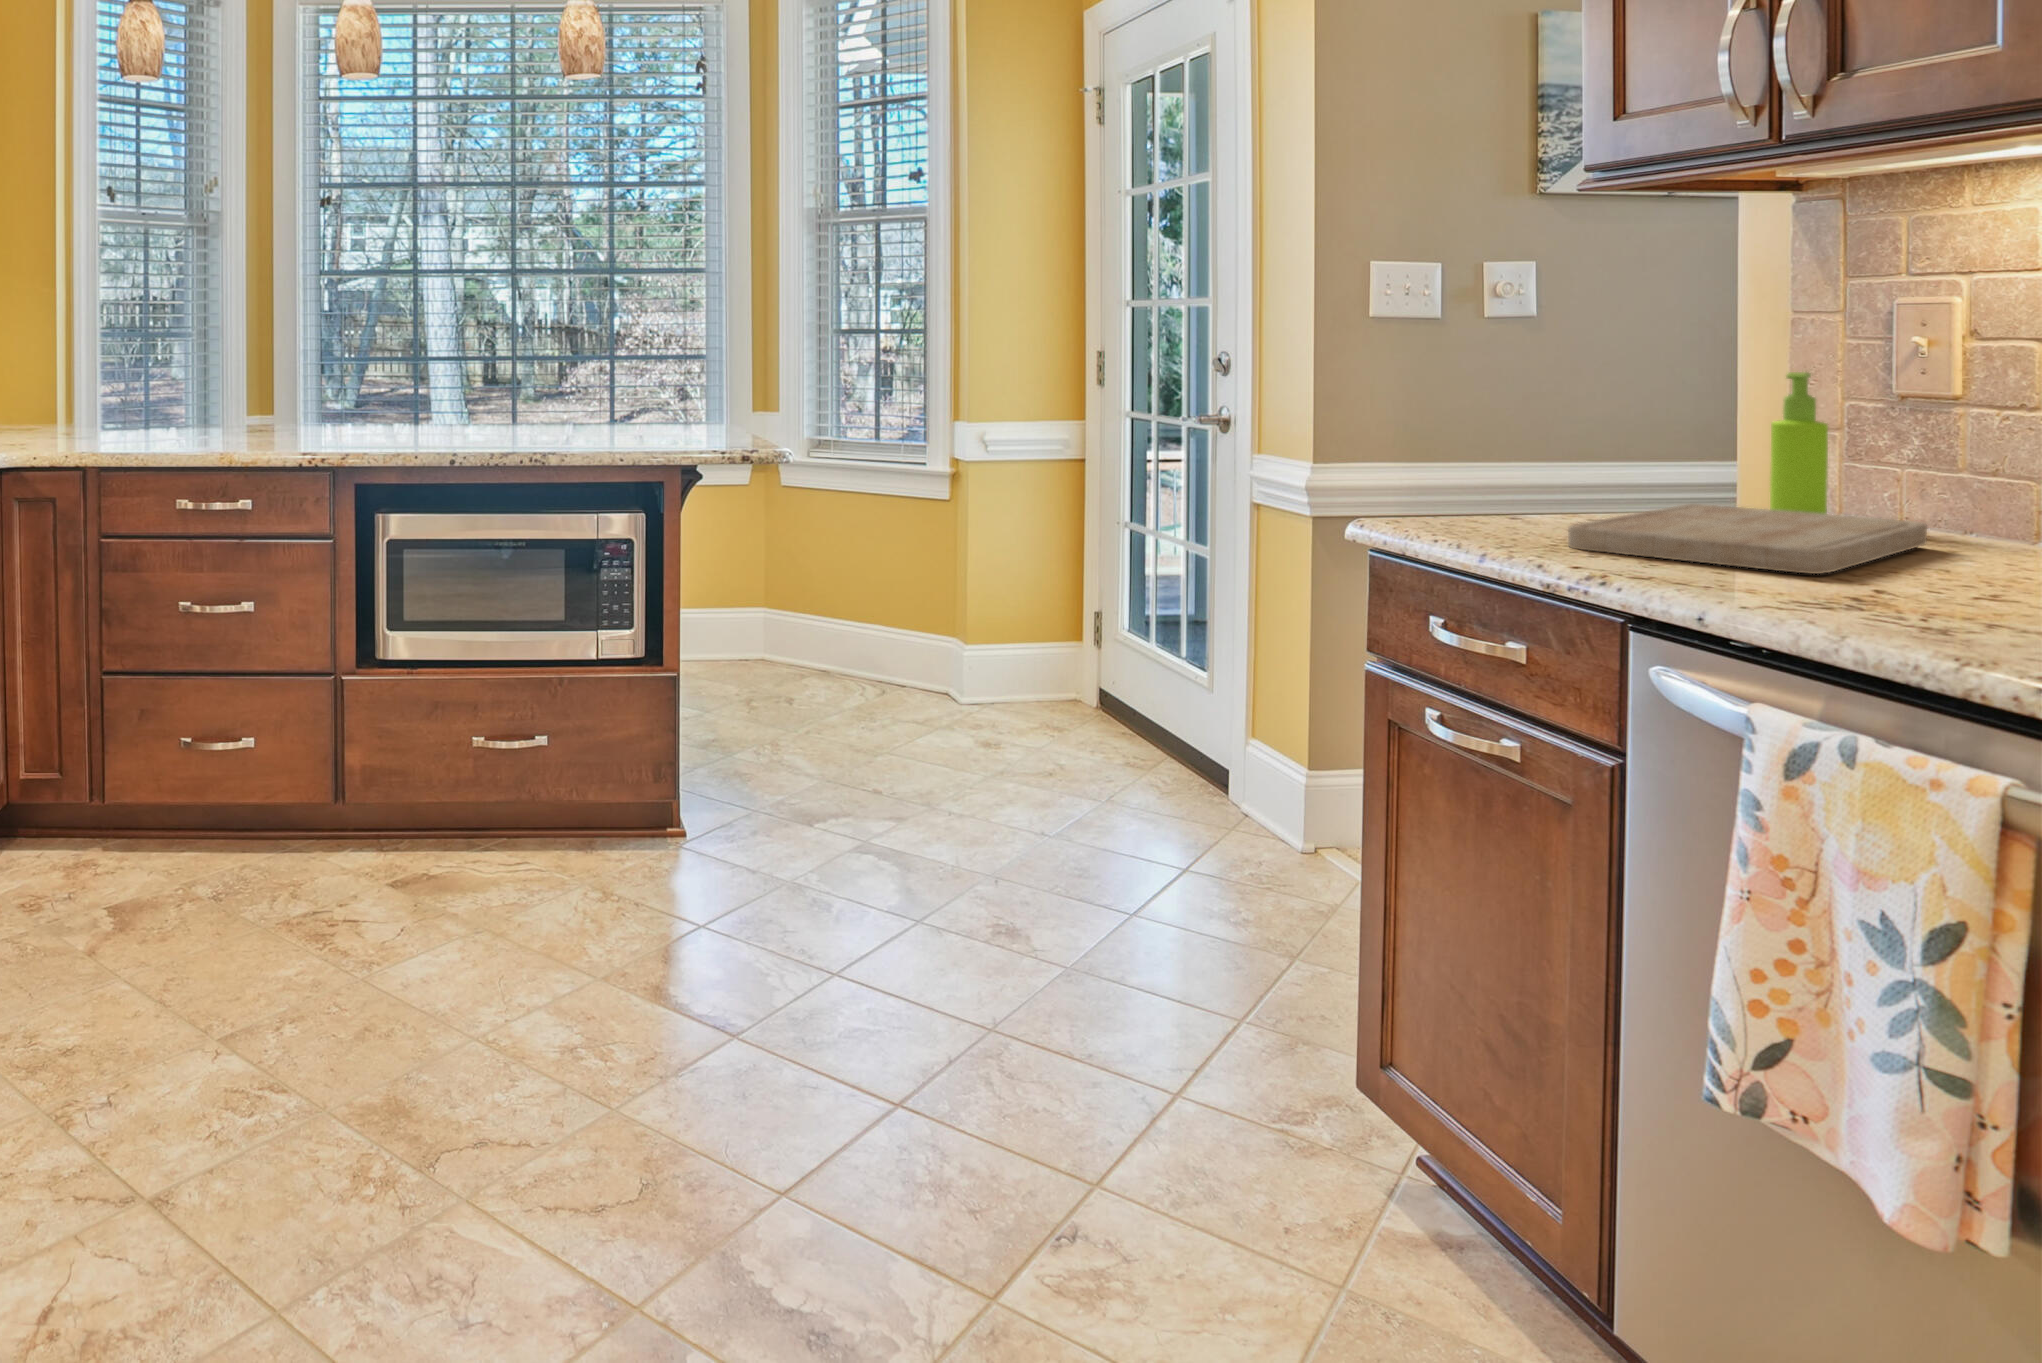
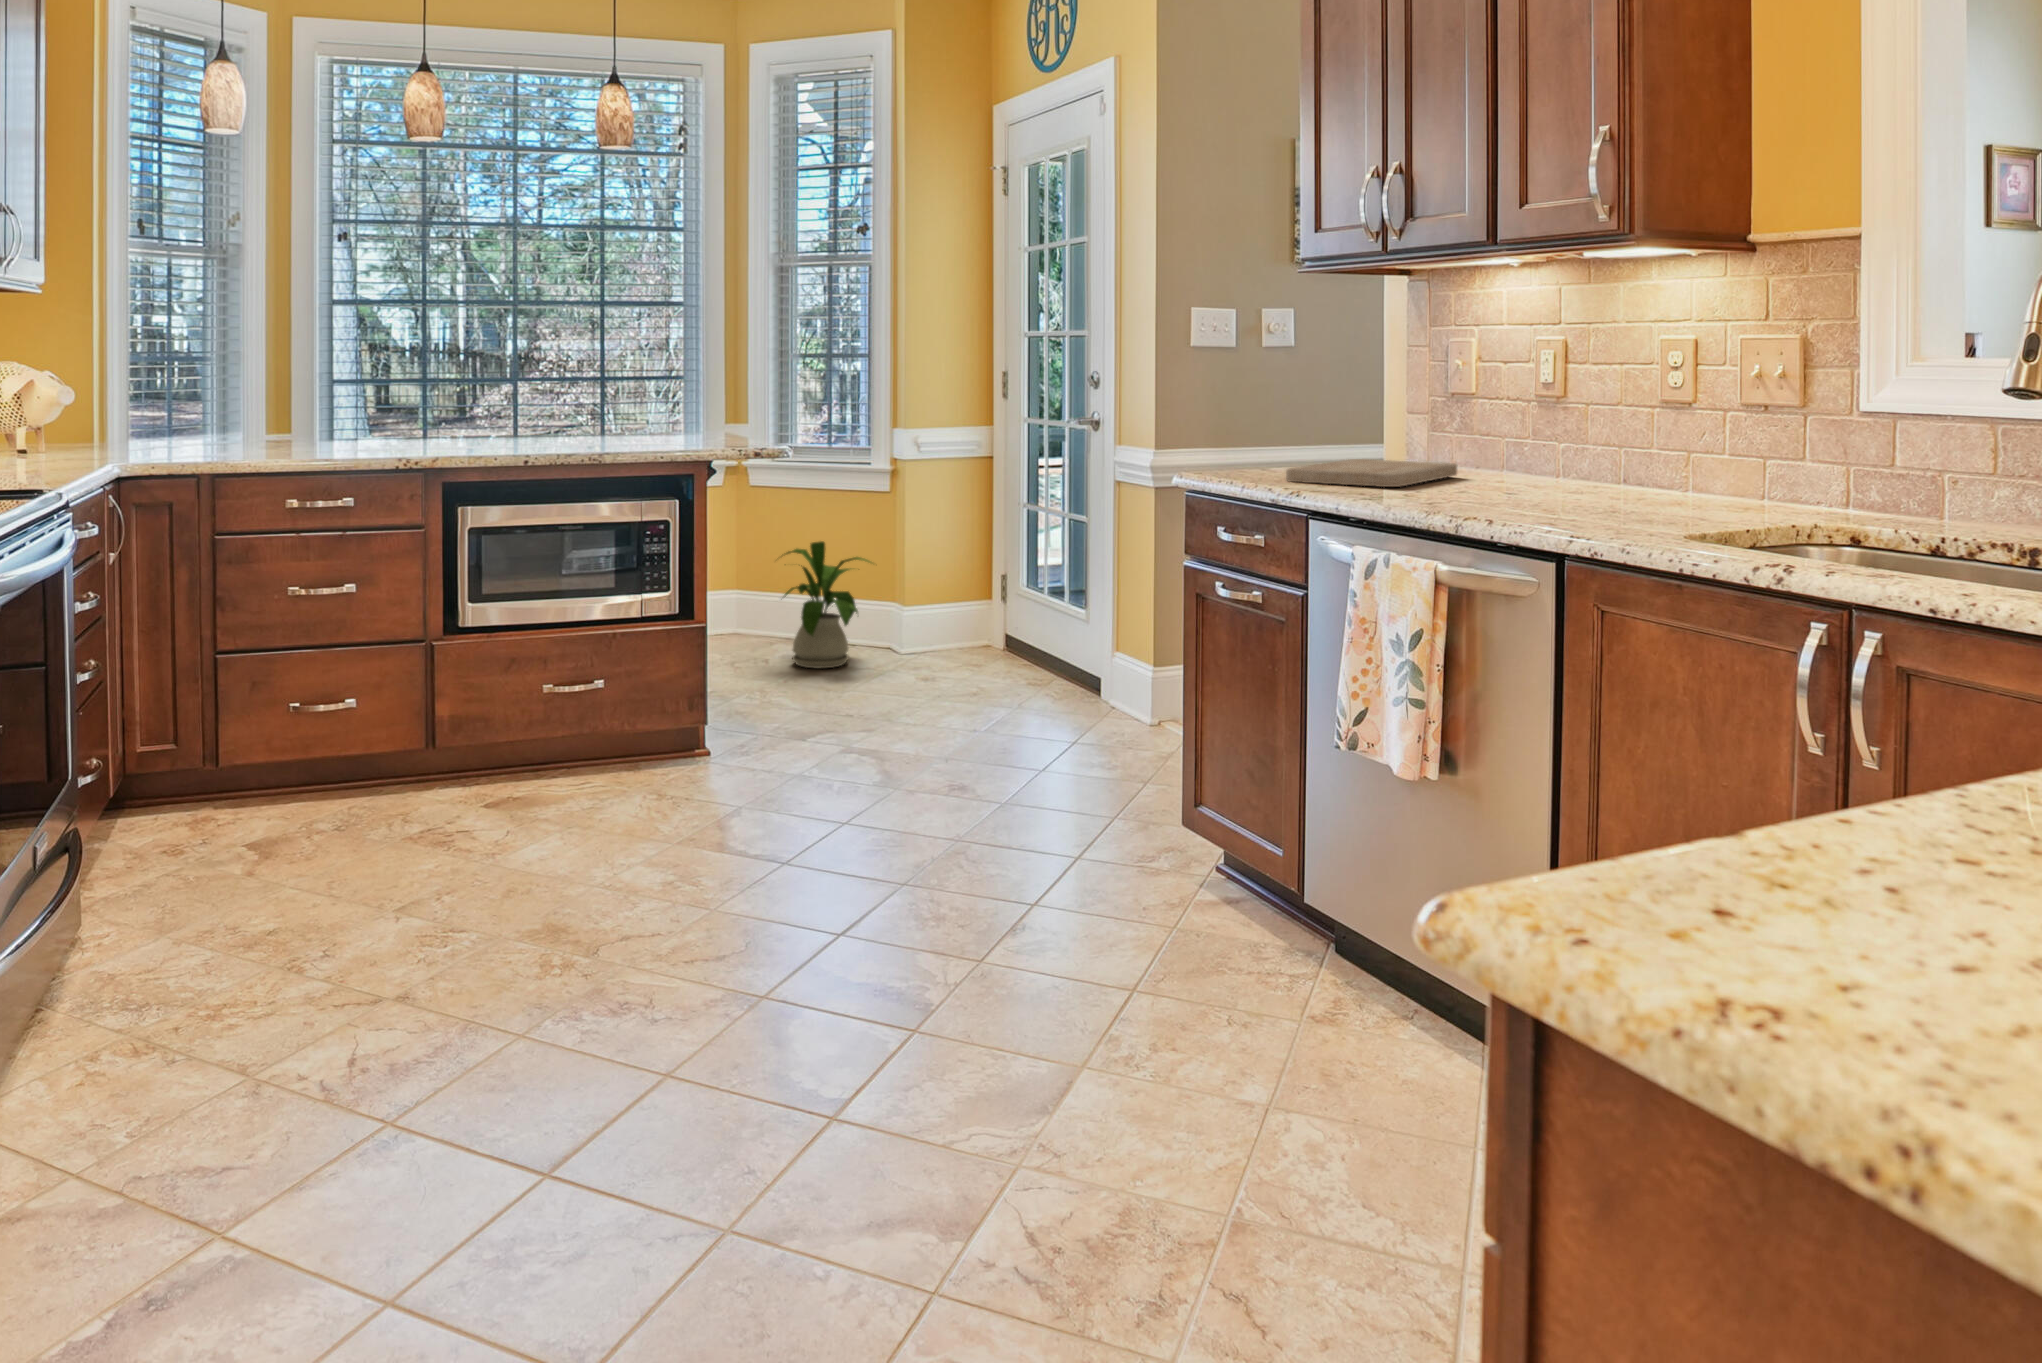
soap dispenser: present [1770,372,1828,514] -> none [1395,382,1422,468]
house plant: none [795,560,922,717] -> present [784,541,871,668]

